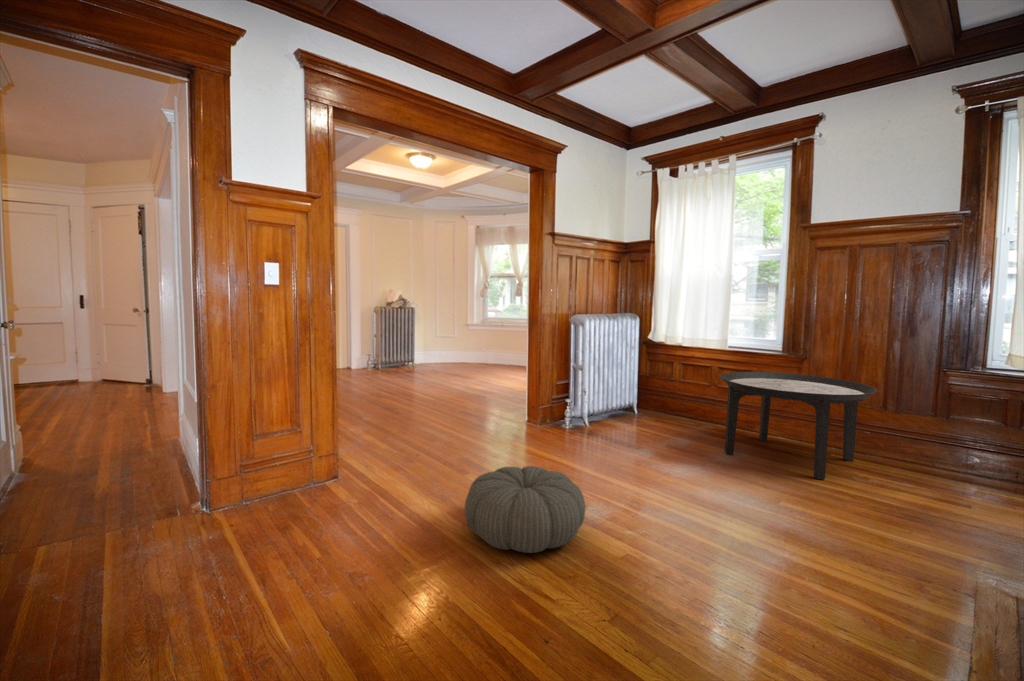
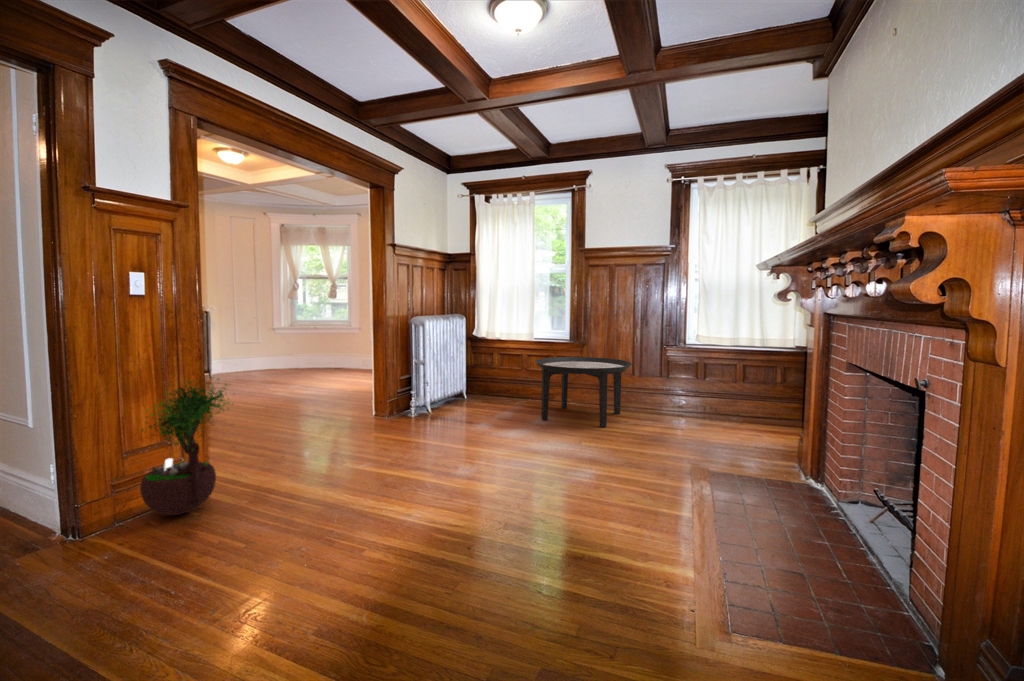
potted tree: none [244,365,339,508] -> present [140,380,233,515]
pouf: present [465,466,585,553] -> none [369,441,466,503]

